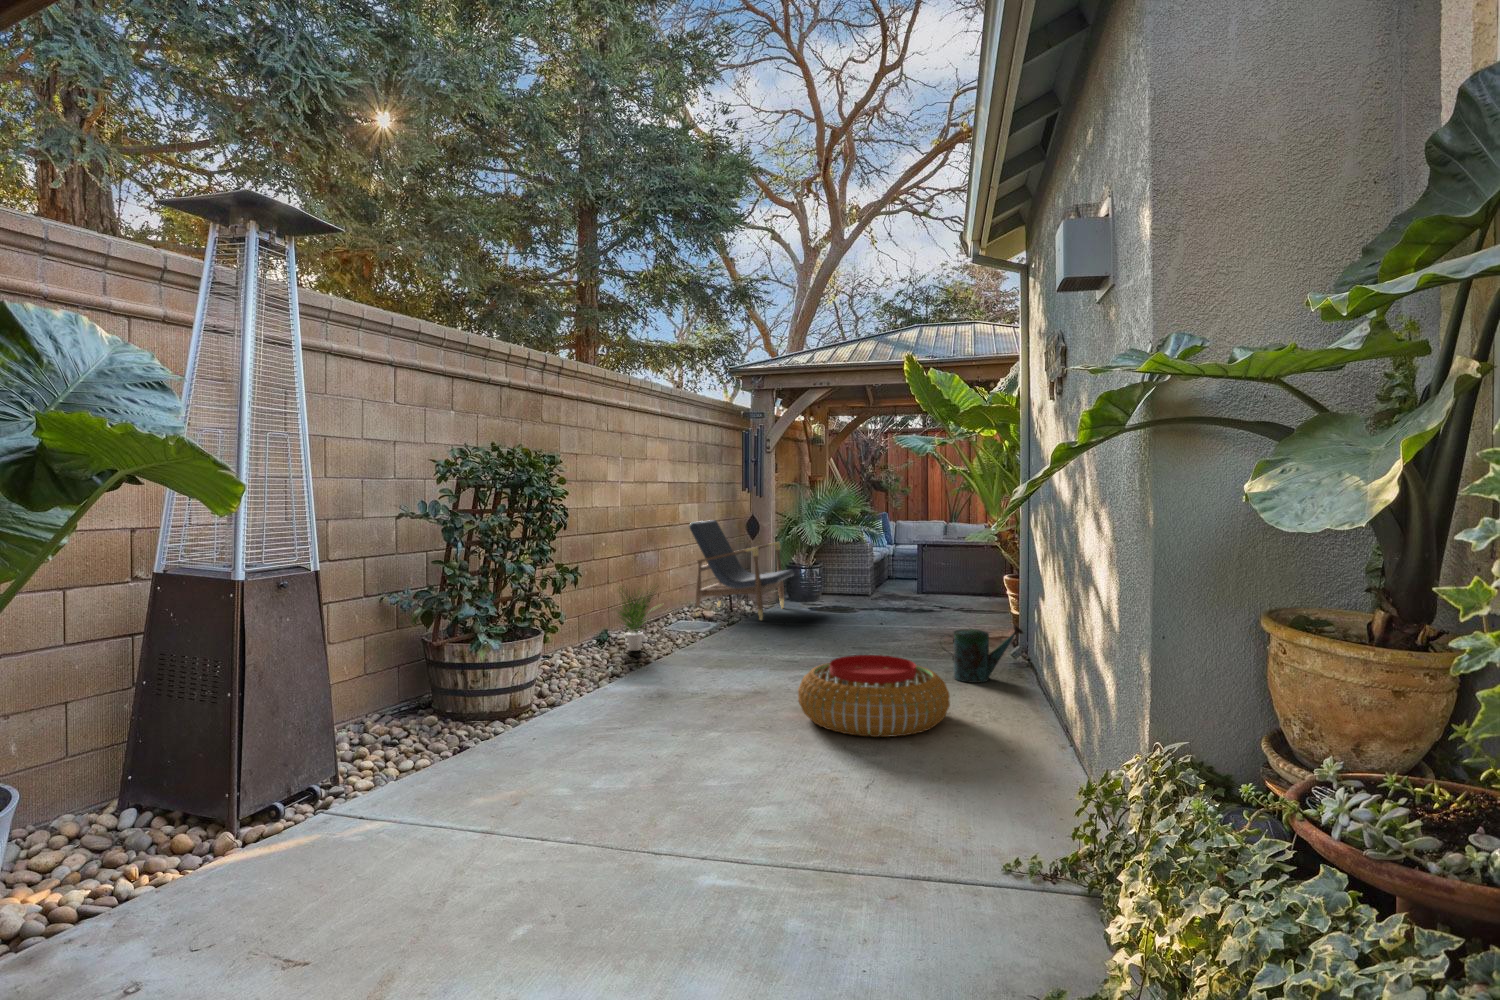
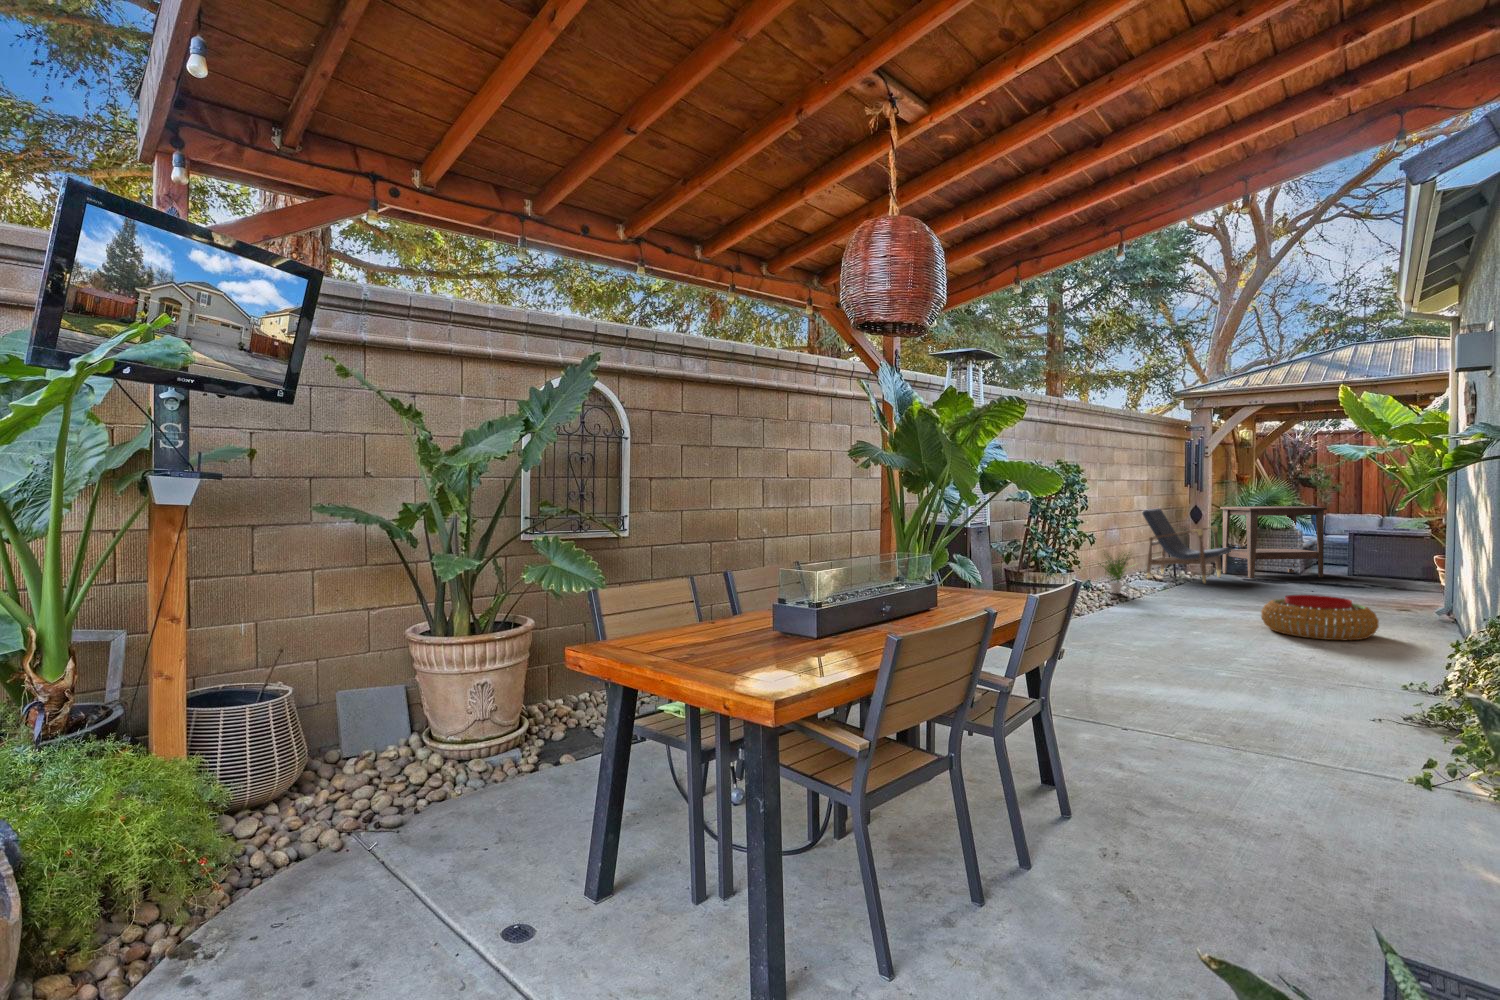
side table: none [786,515,895,607] -> present [1220,506,1327,578]
watering can: present [945,626,1023,683] -> none [1372,586,1448,624]

